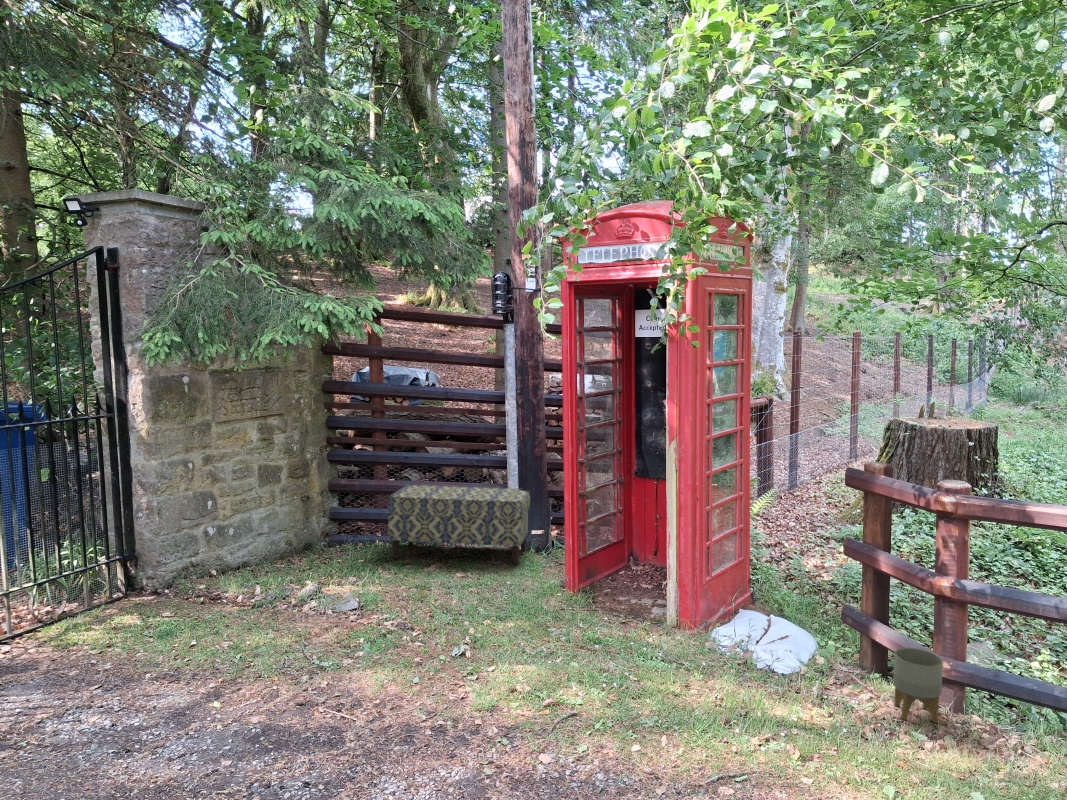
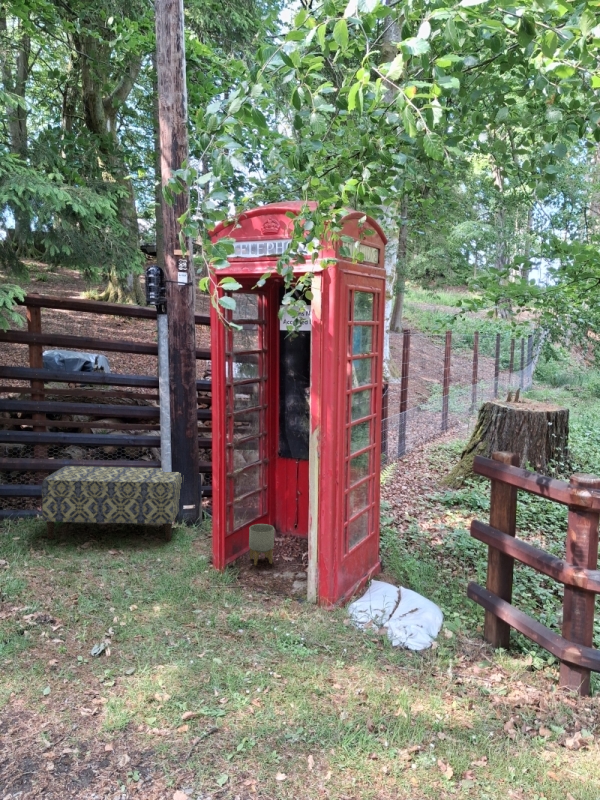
planter: present [893,648,943,723] -> present [249,524,274,565]

